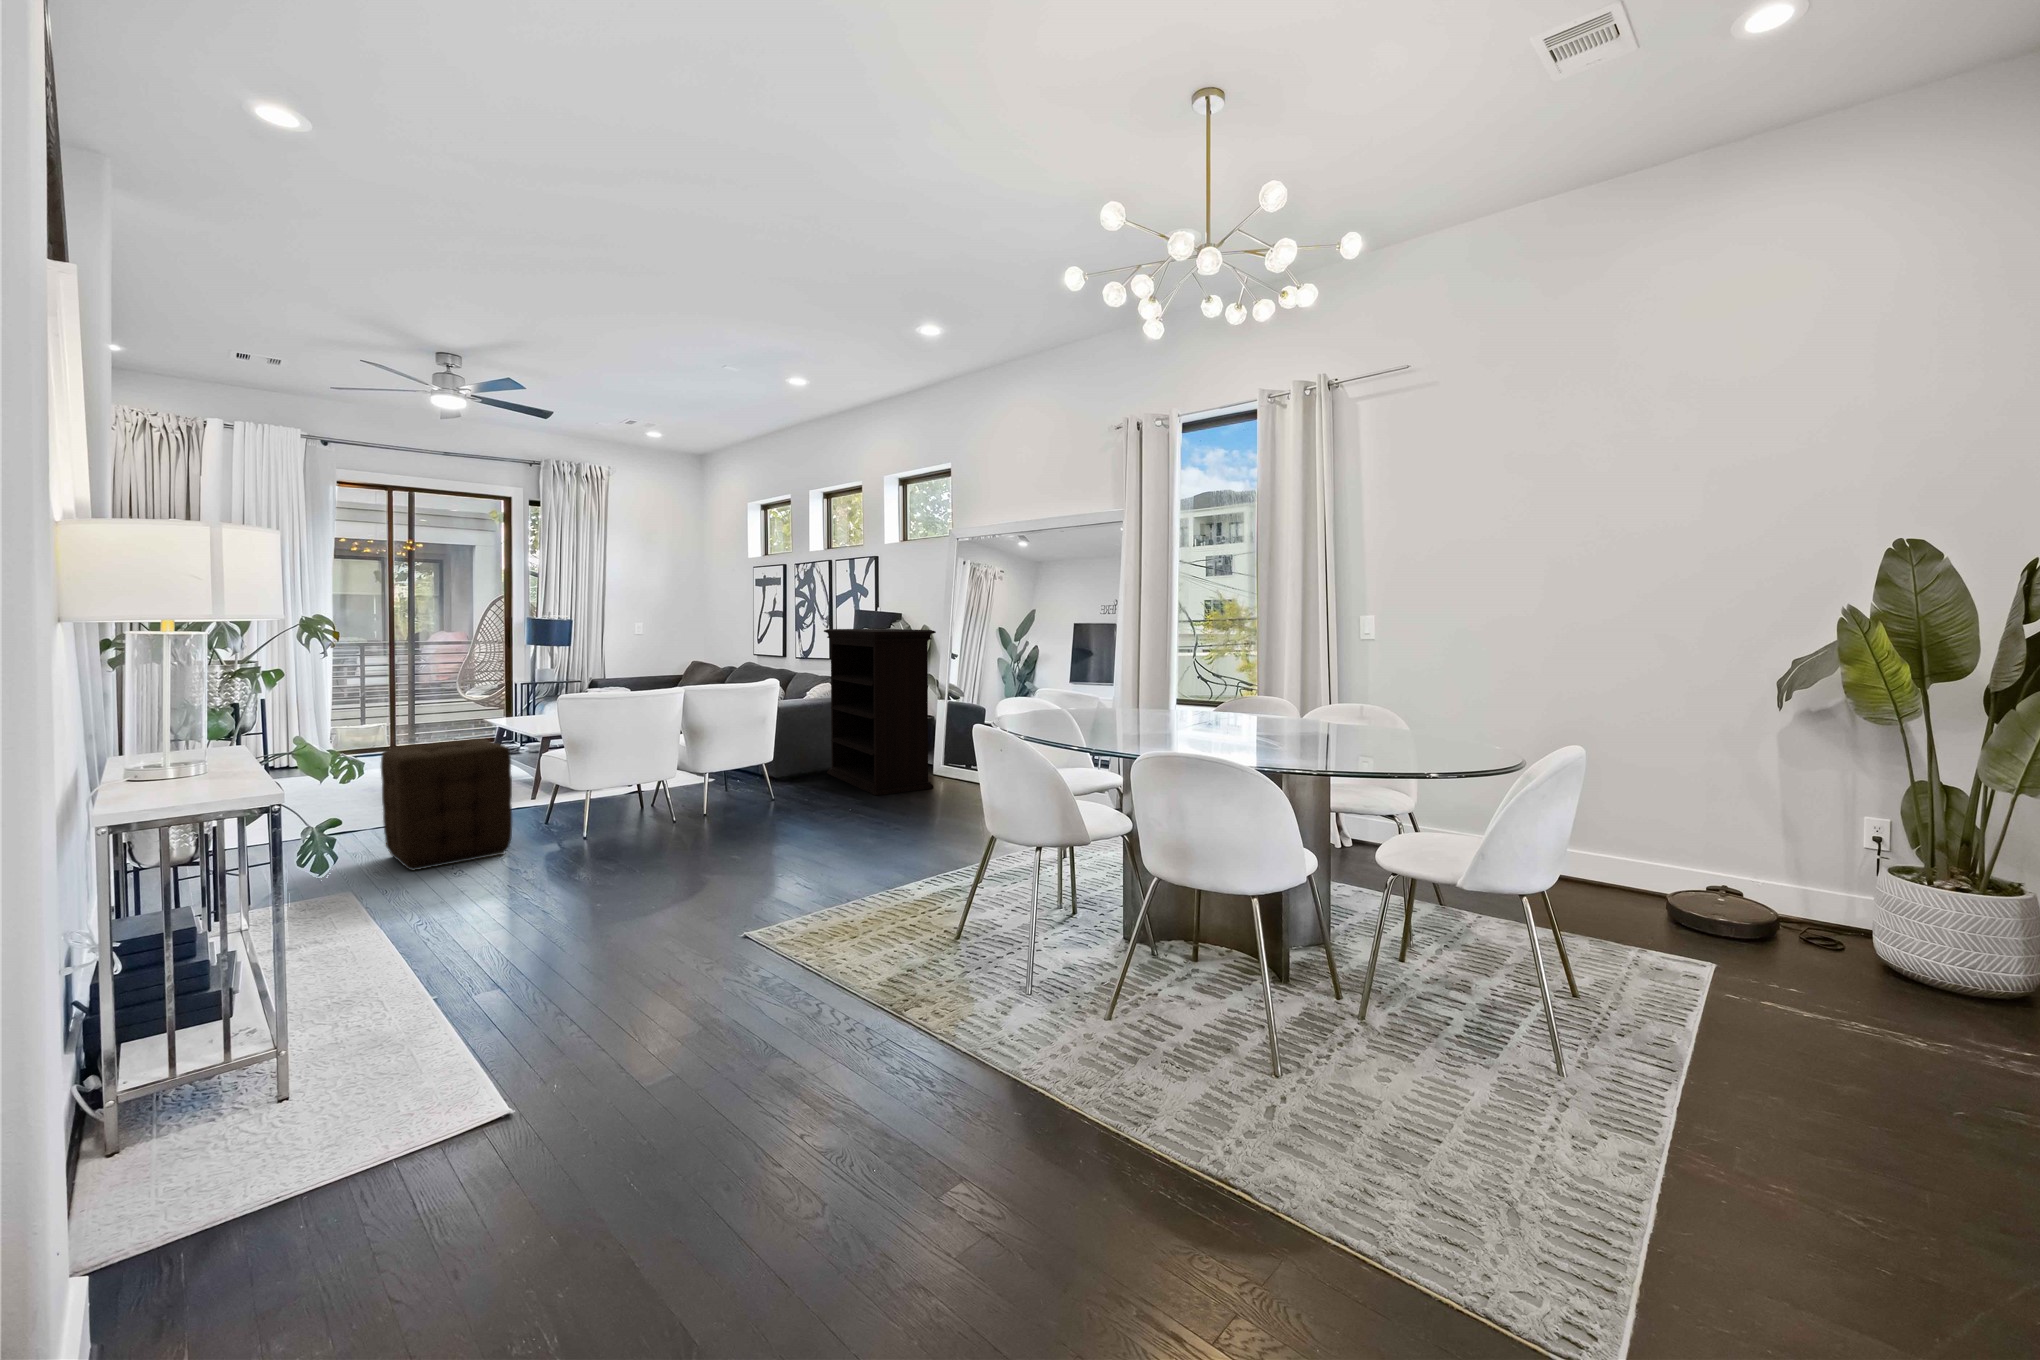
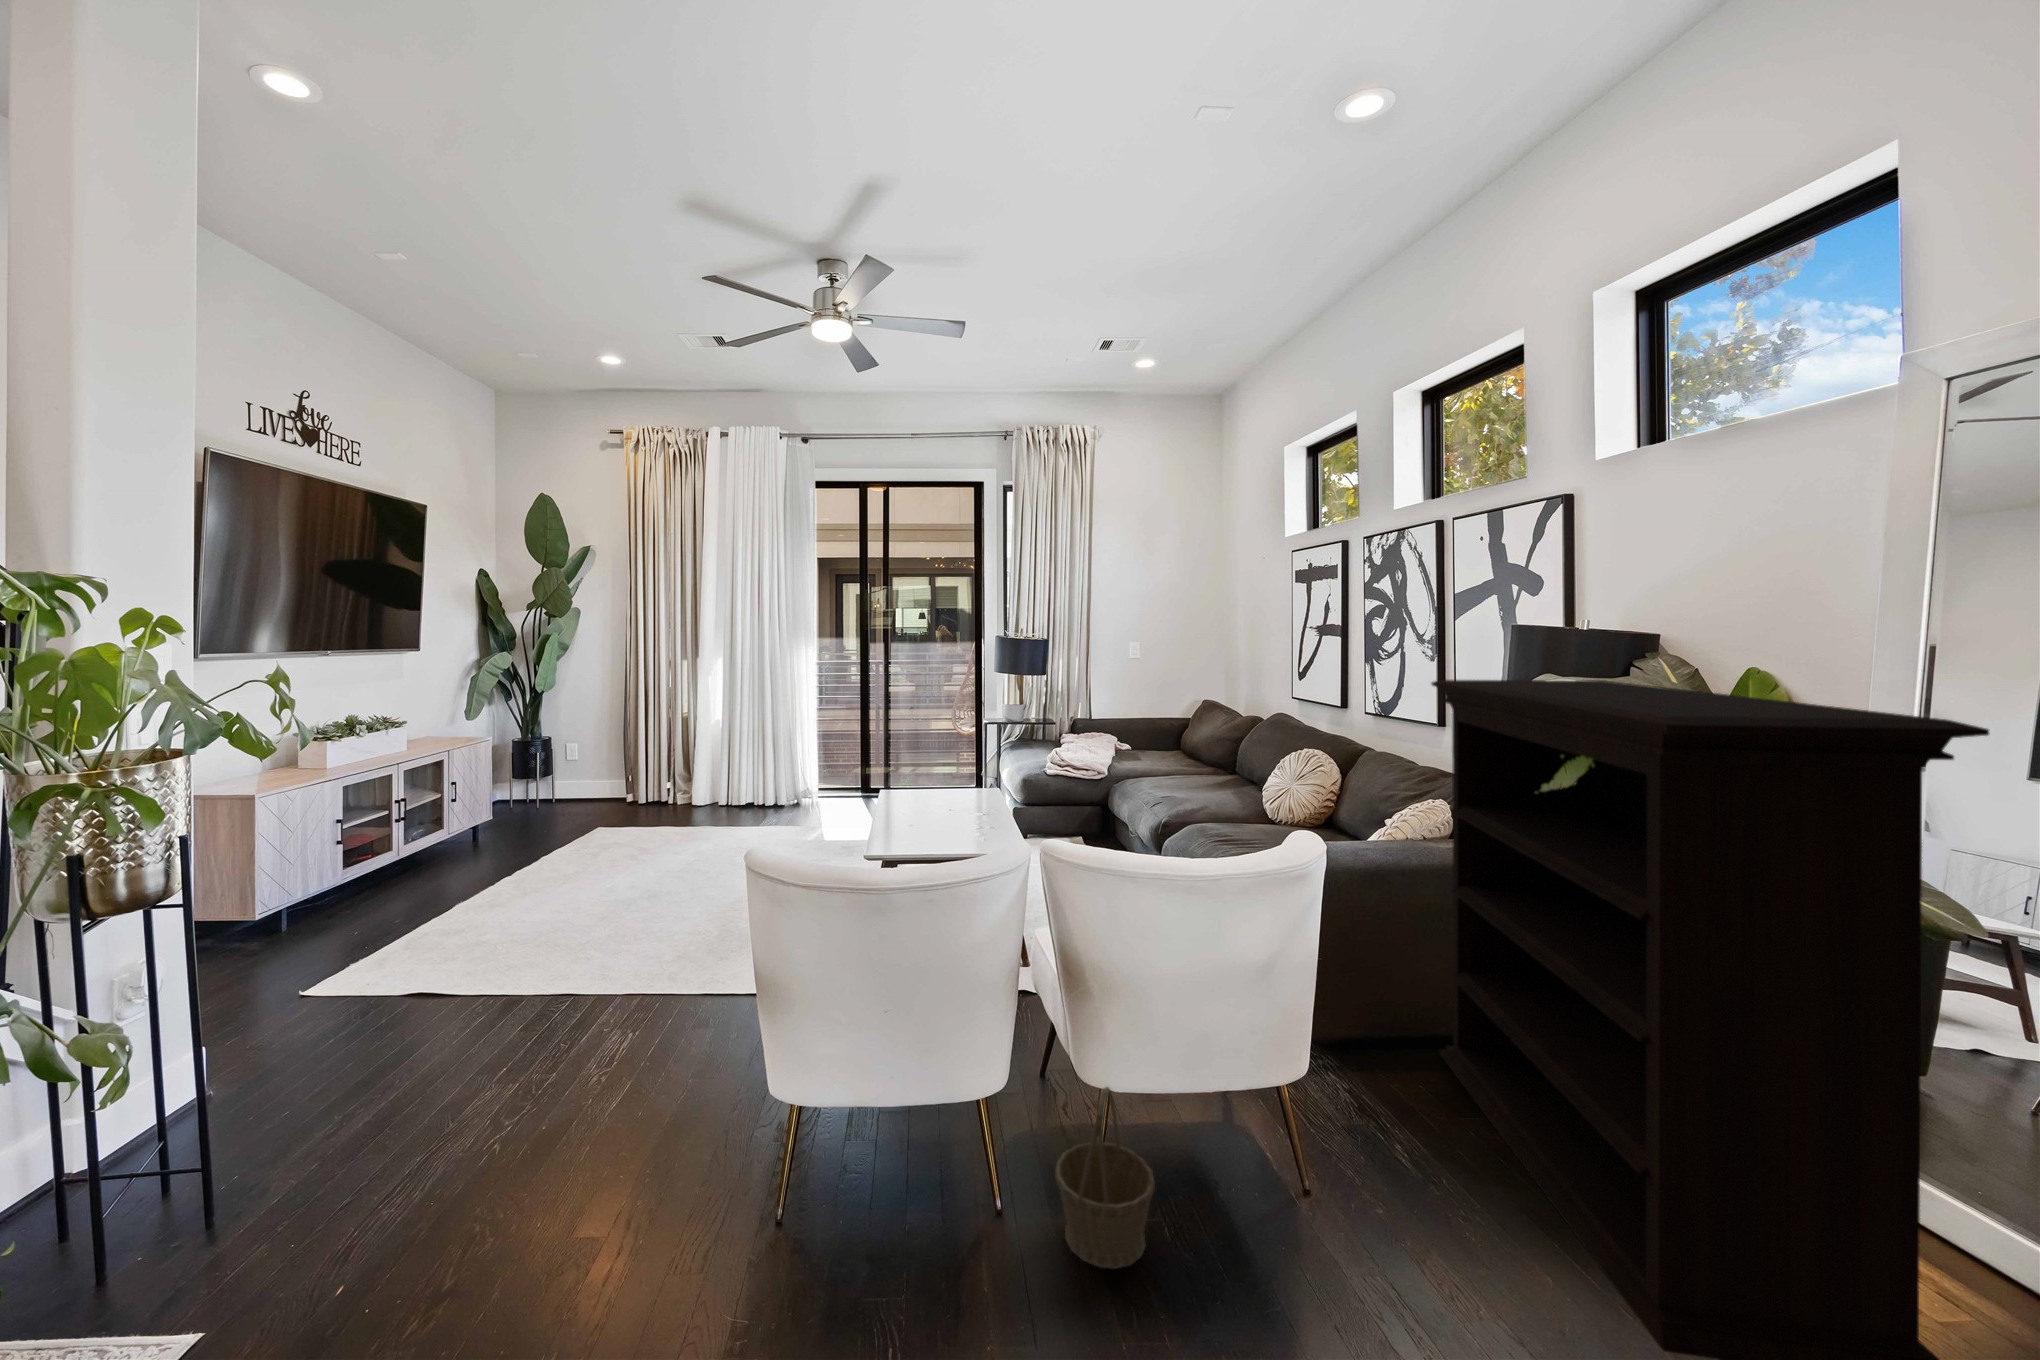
ottoman: present [381,739,512,870] -> none [292,936,611,1303]
basket: none [702,763,738,815] -> present [1056,1087,1155,1269]

